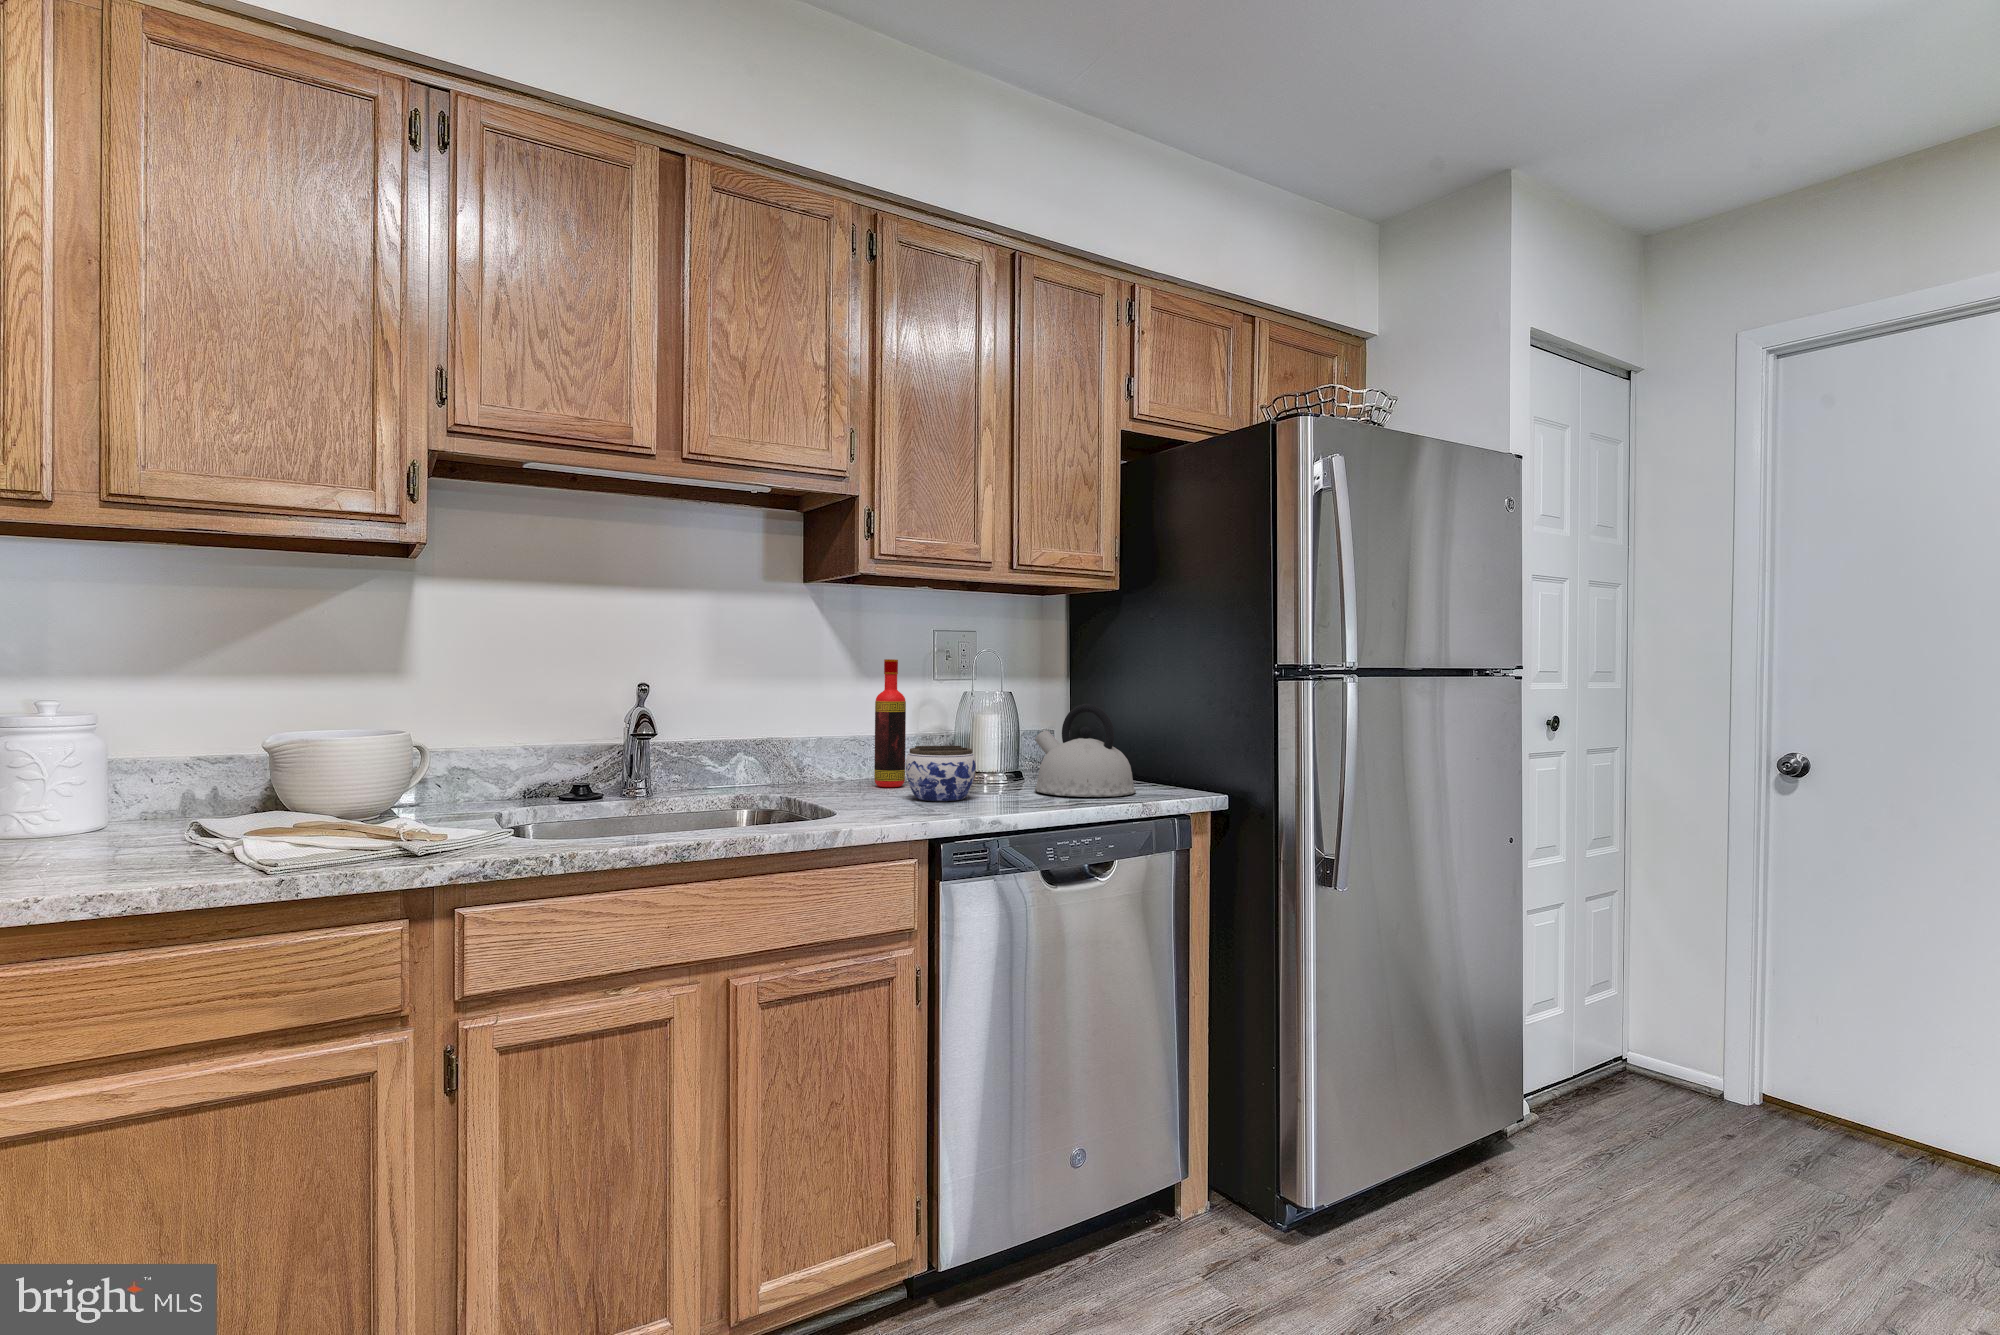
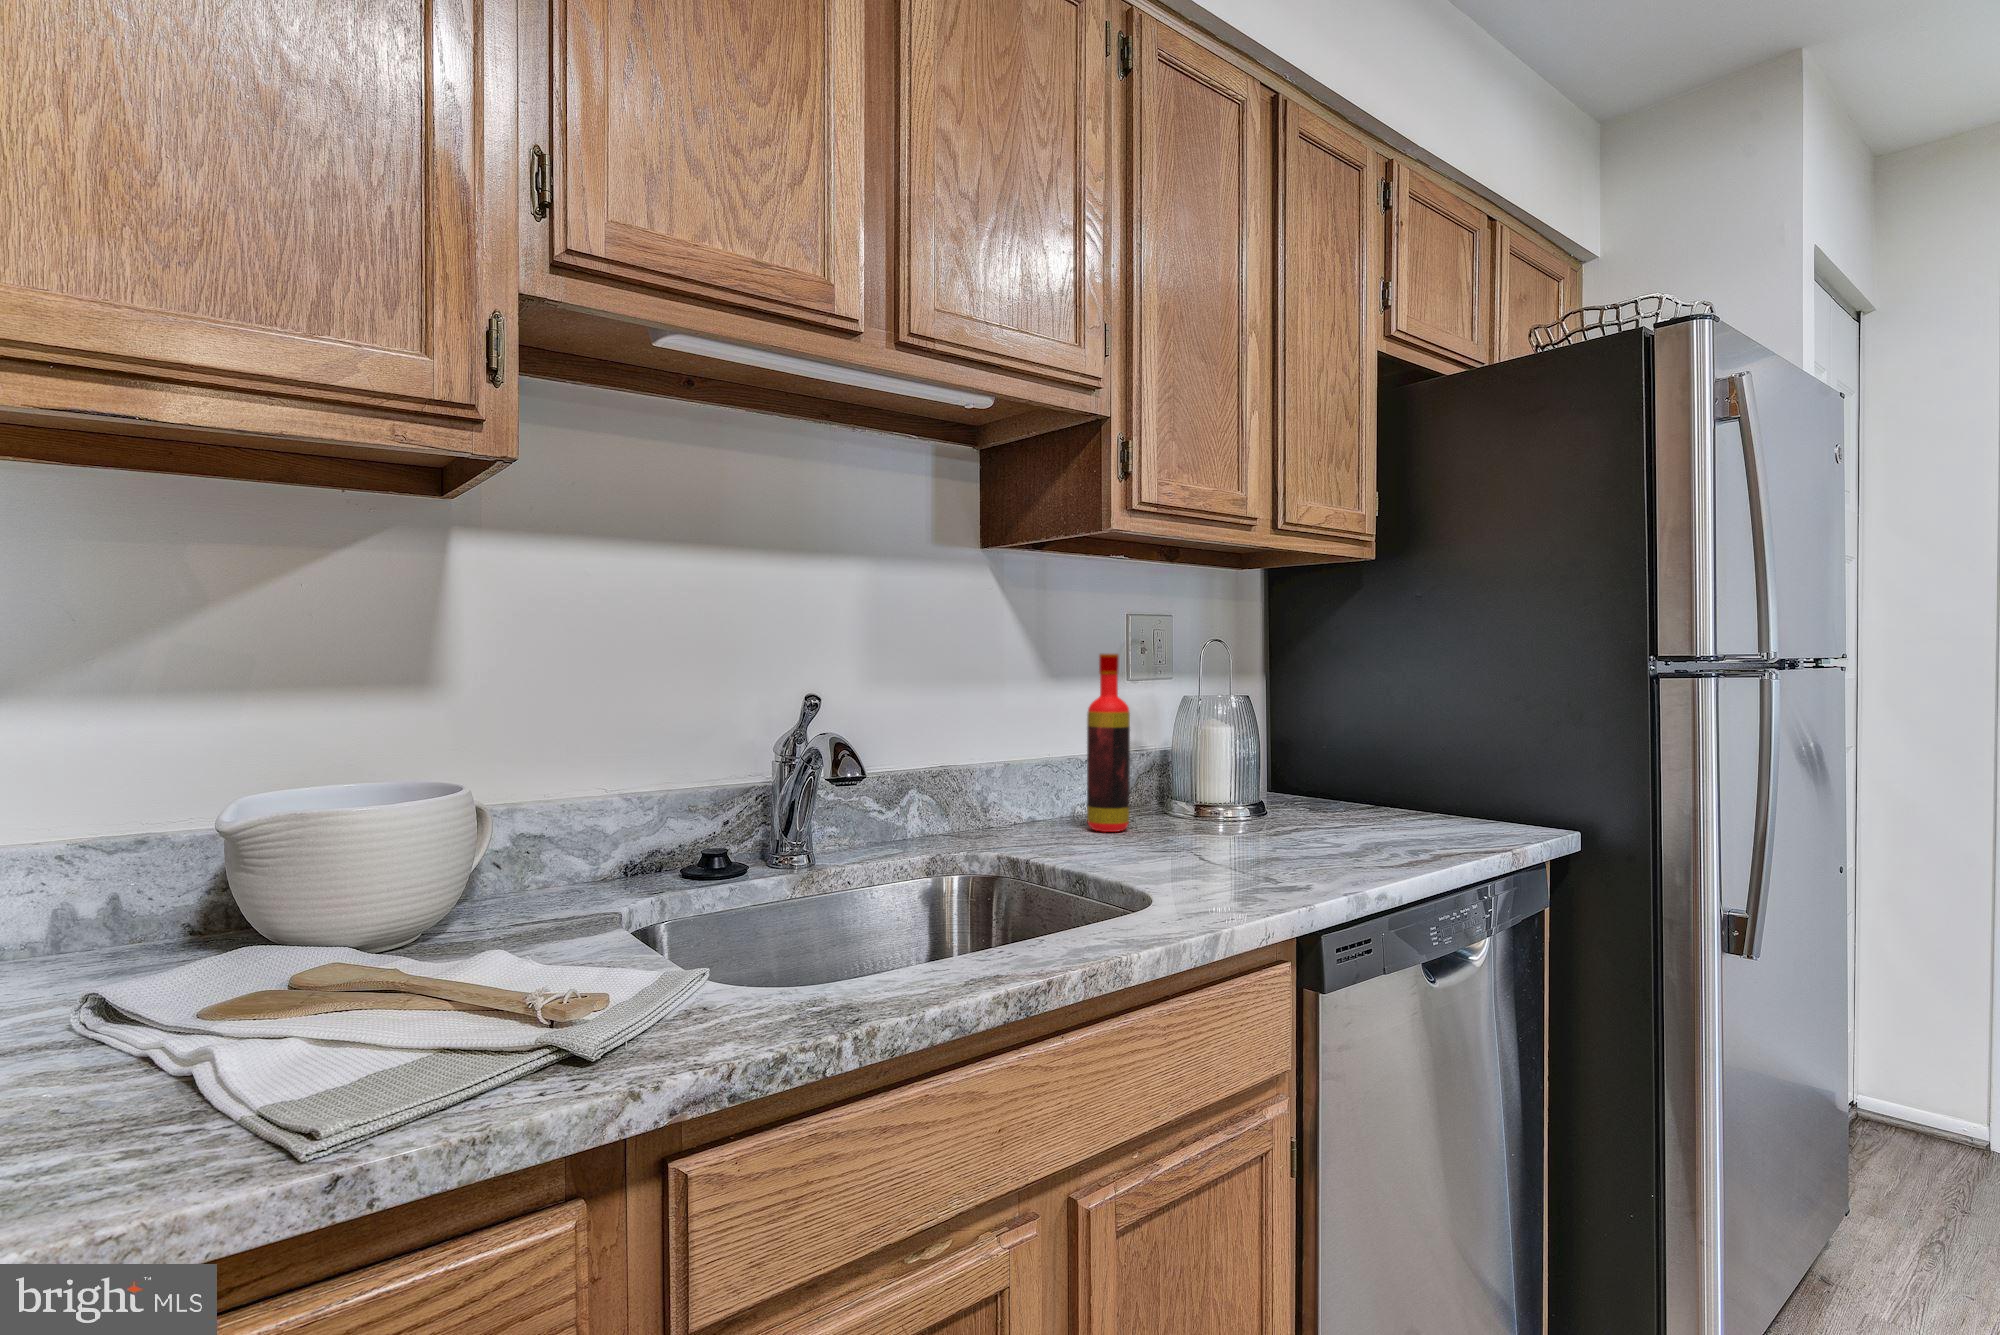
kettle: present [1035,704,1136,797] -> none [1311,713,1470,845]
jar: present [906,746,976,801] -> none [1179,777,1283,860]

